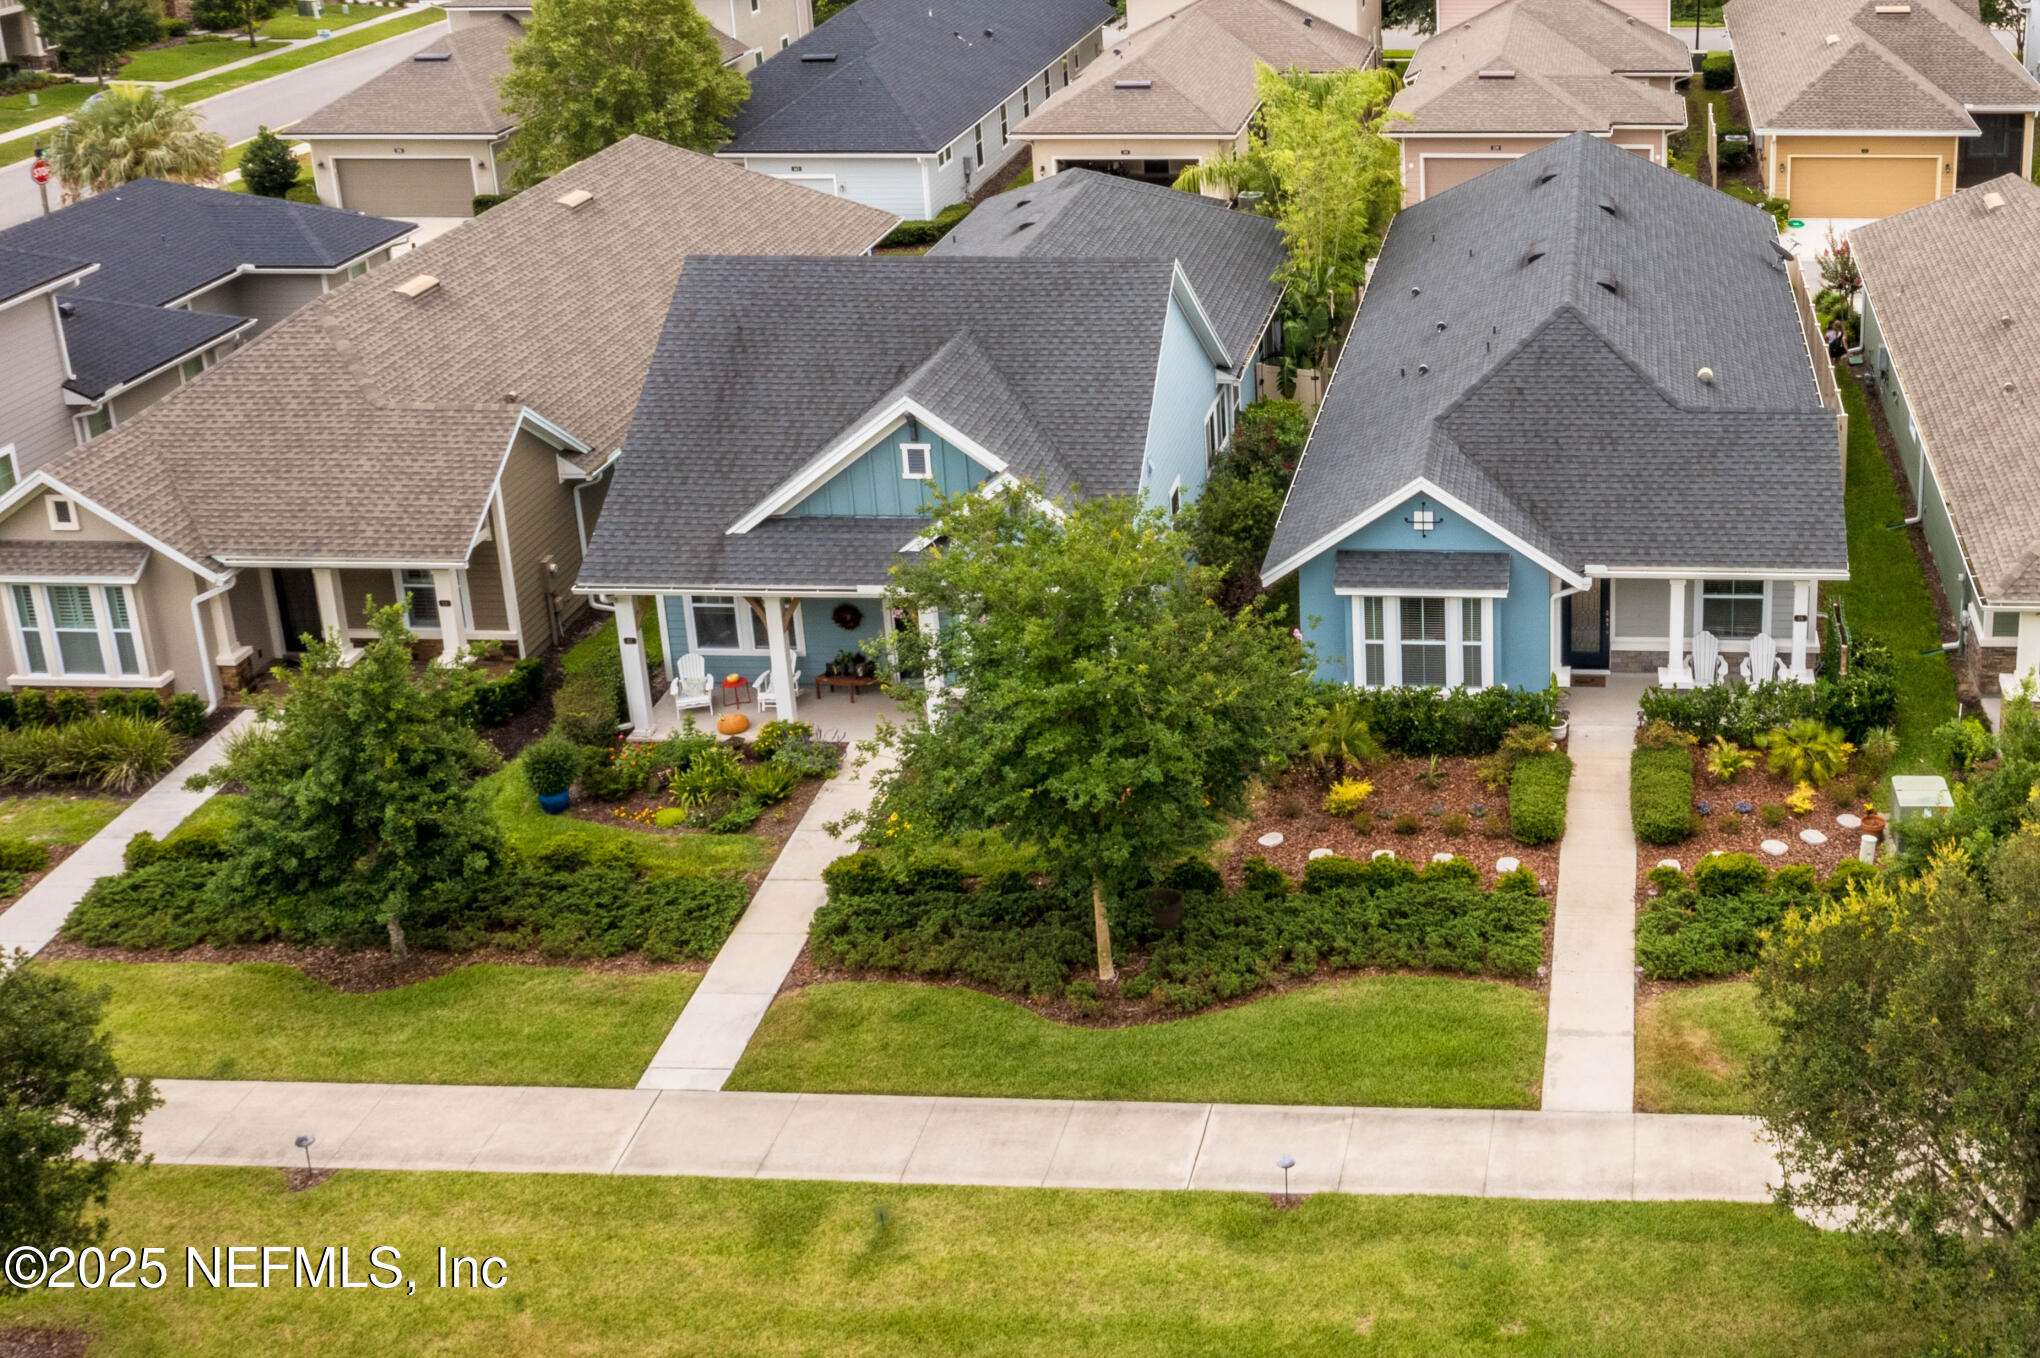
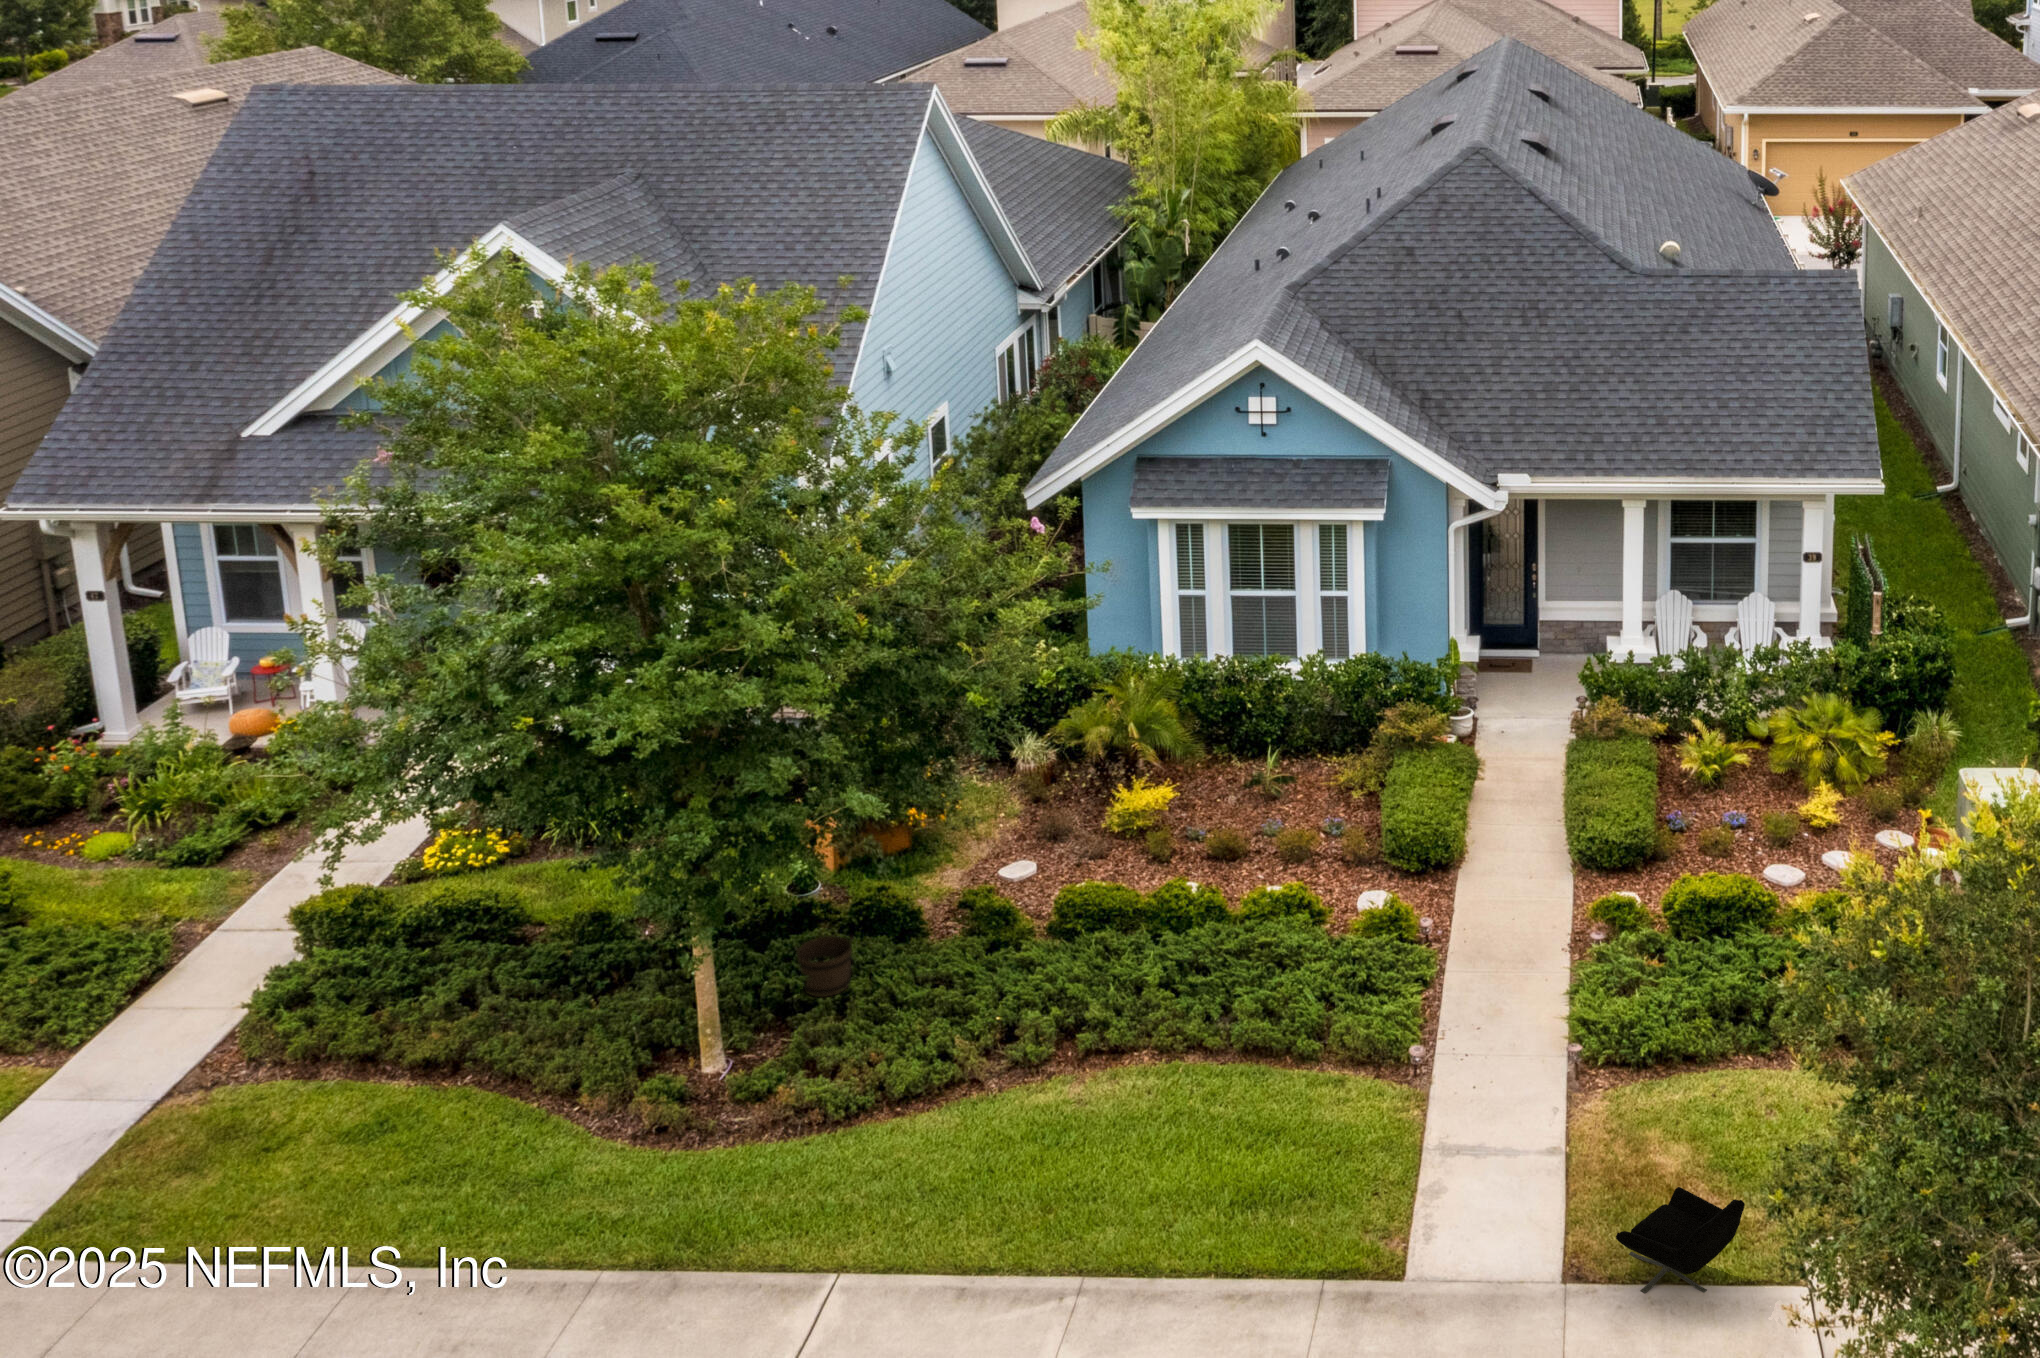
lounge chair: none [1667,1060,1743,1123] -> present [1616,1187,1745,1293]

